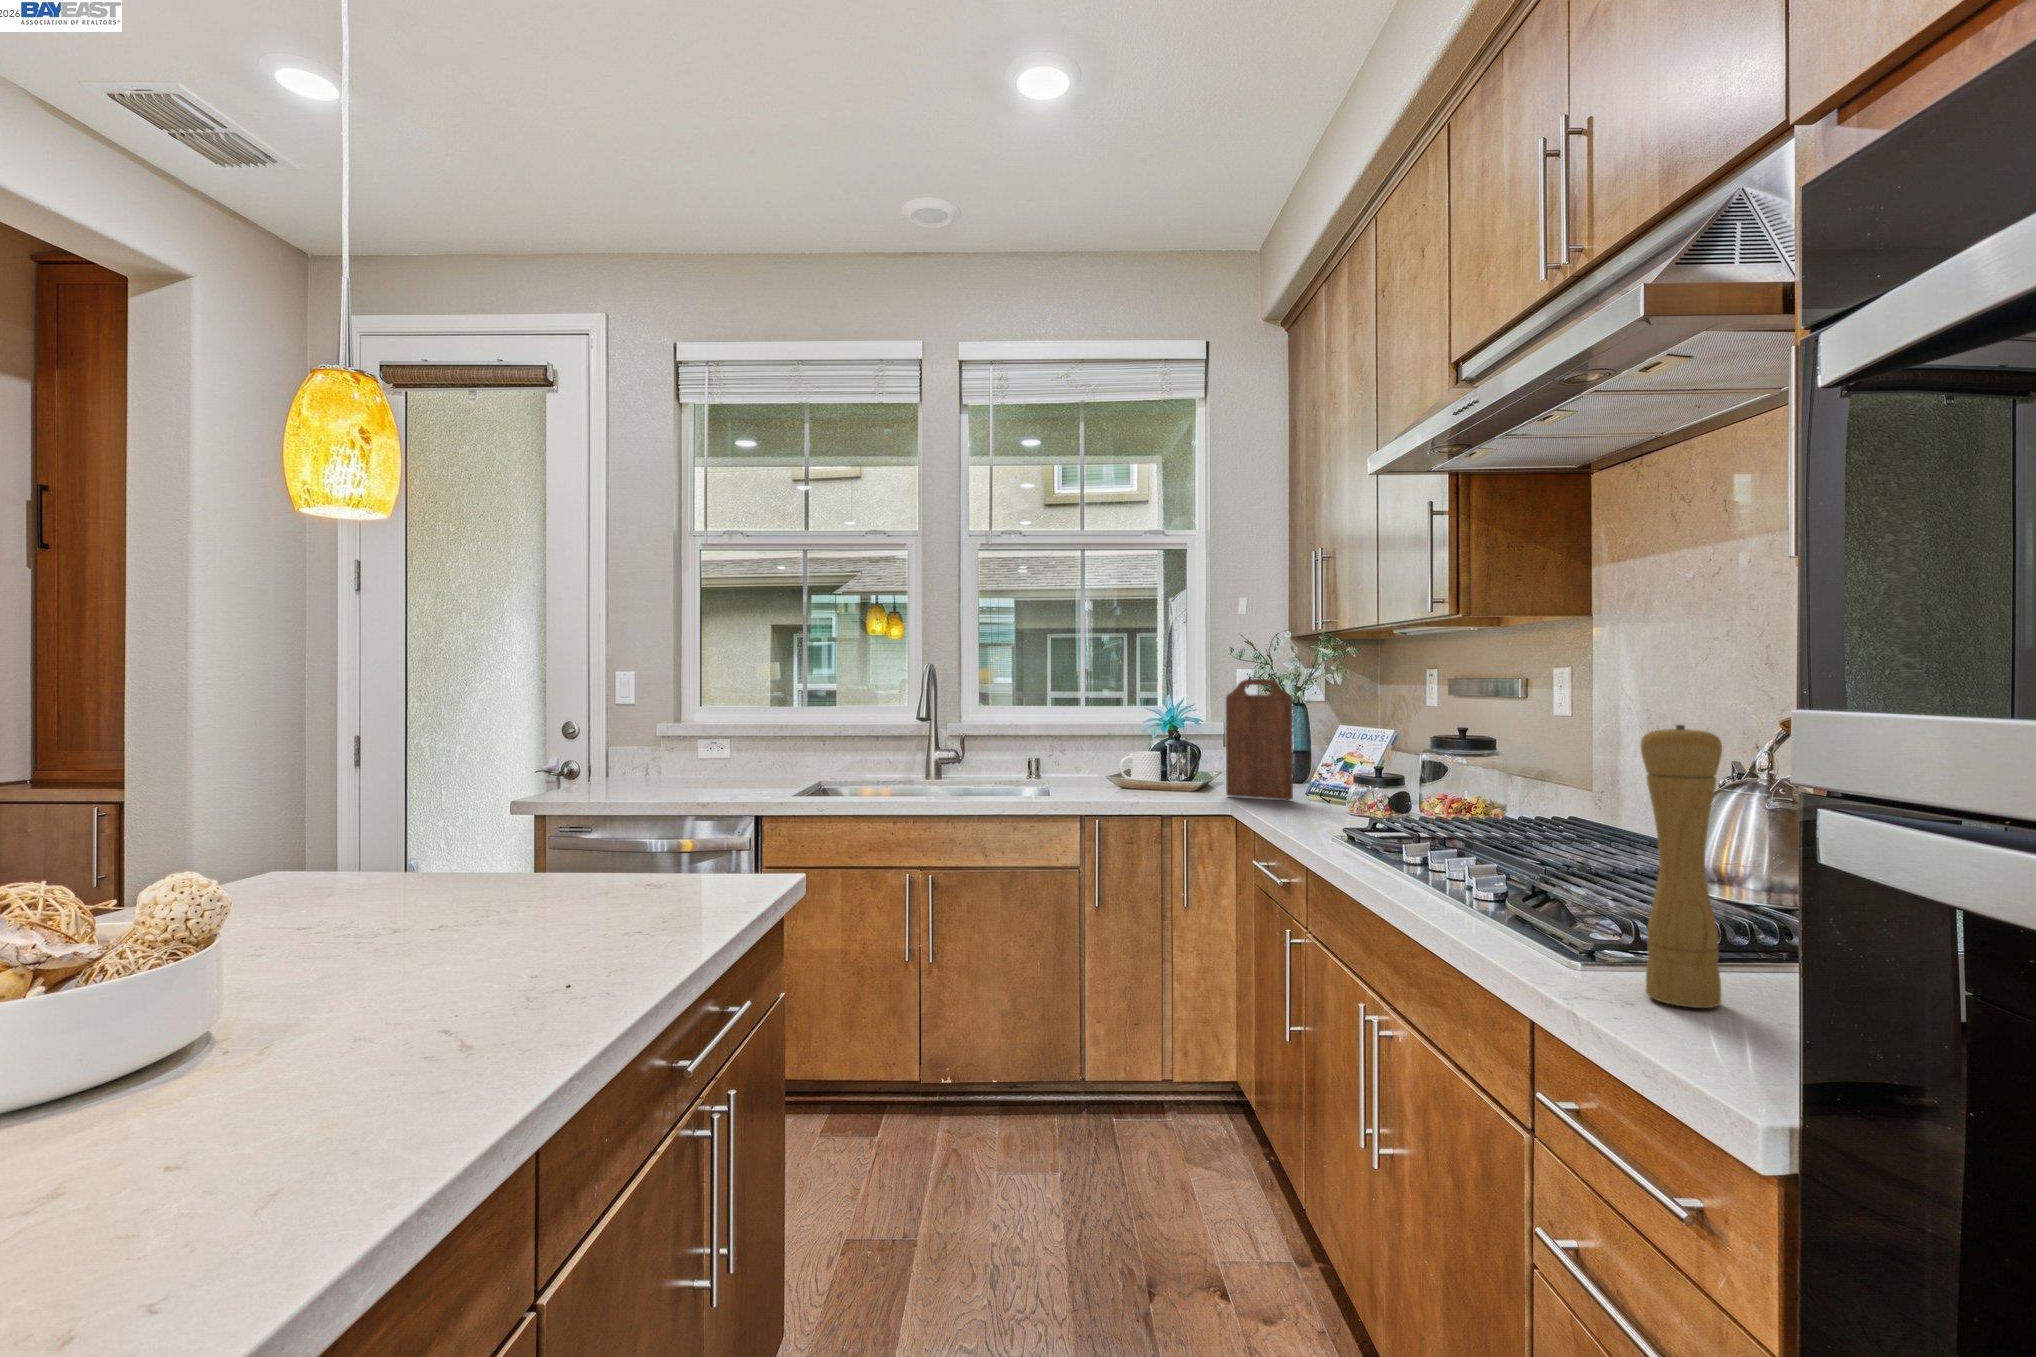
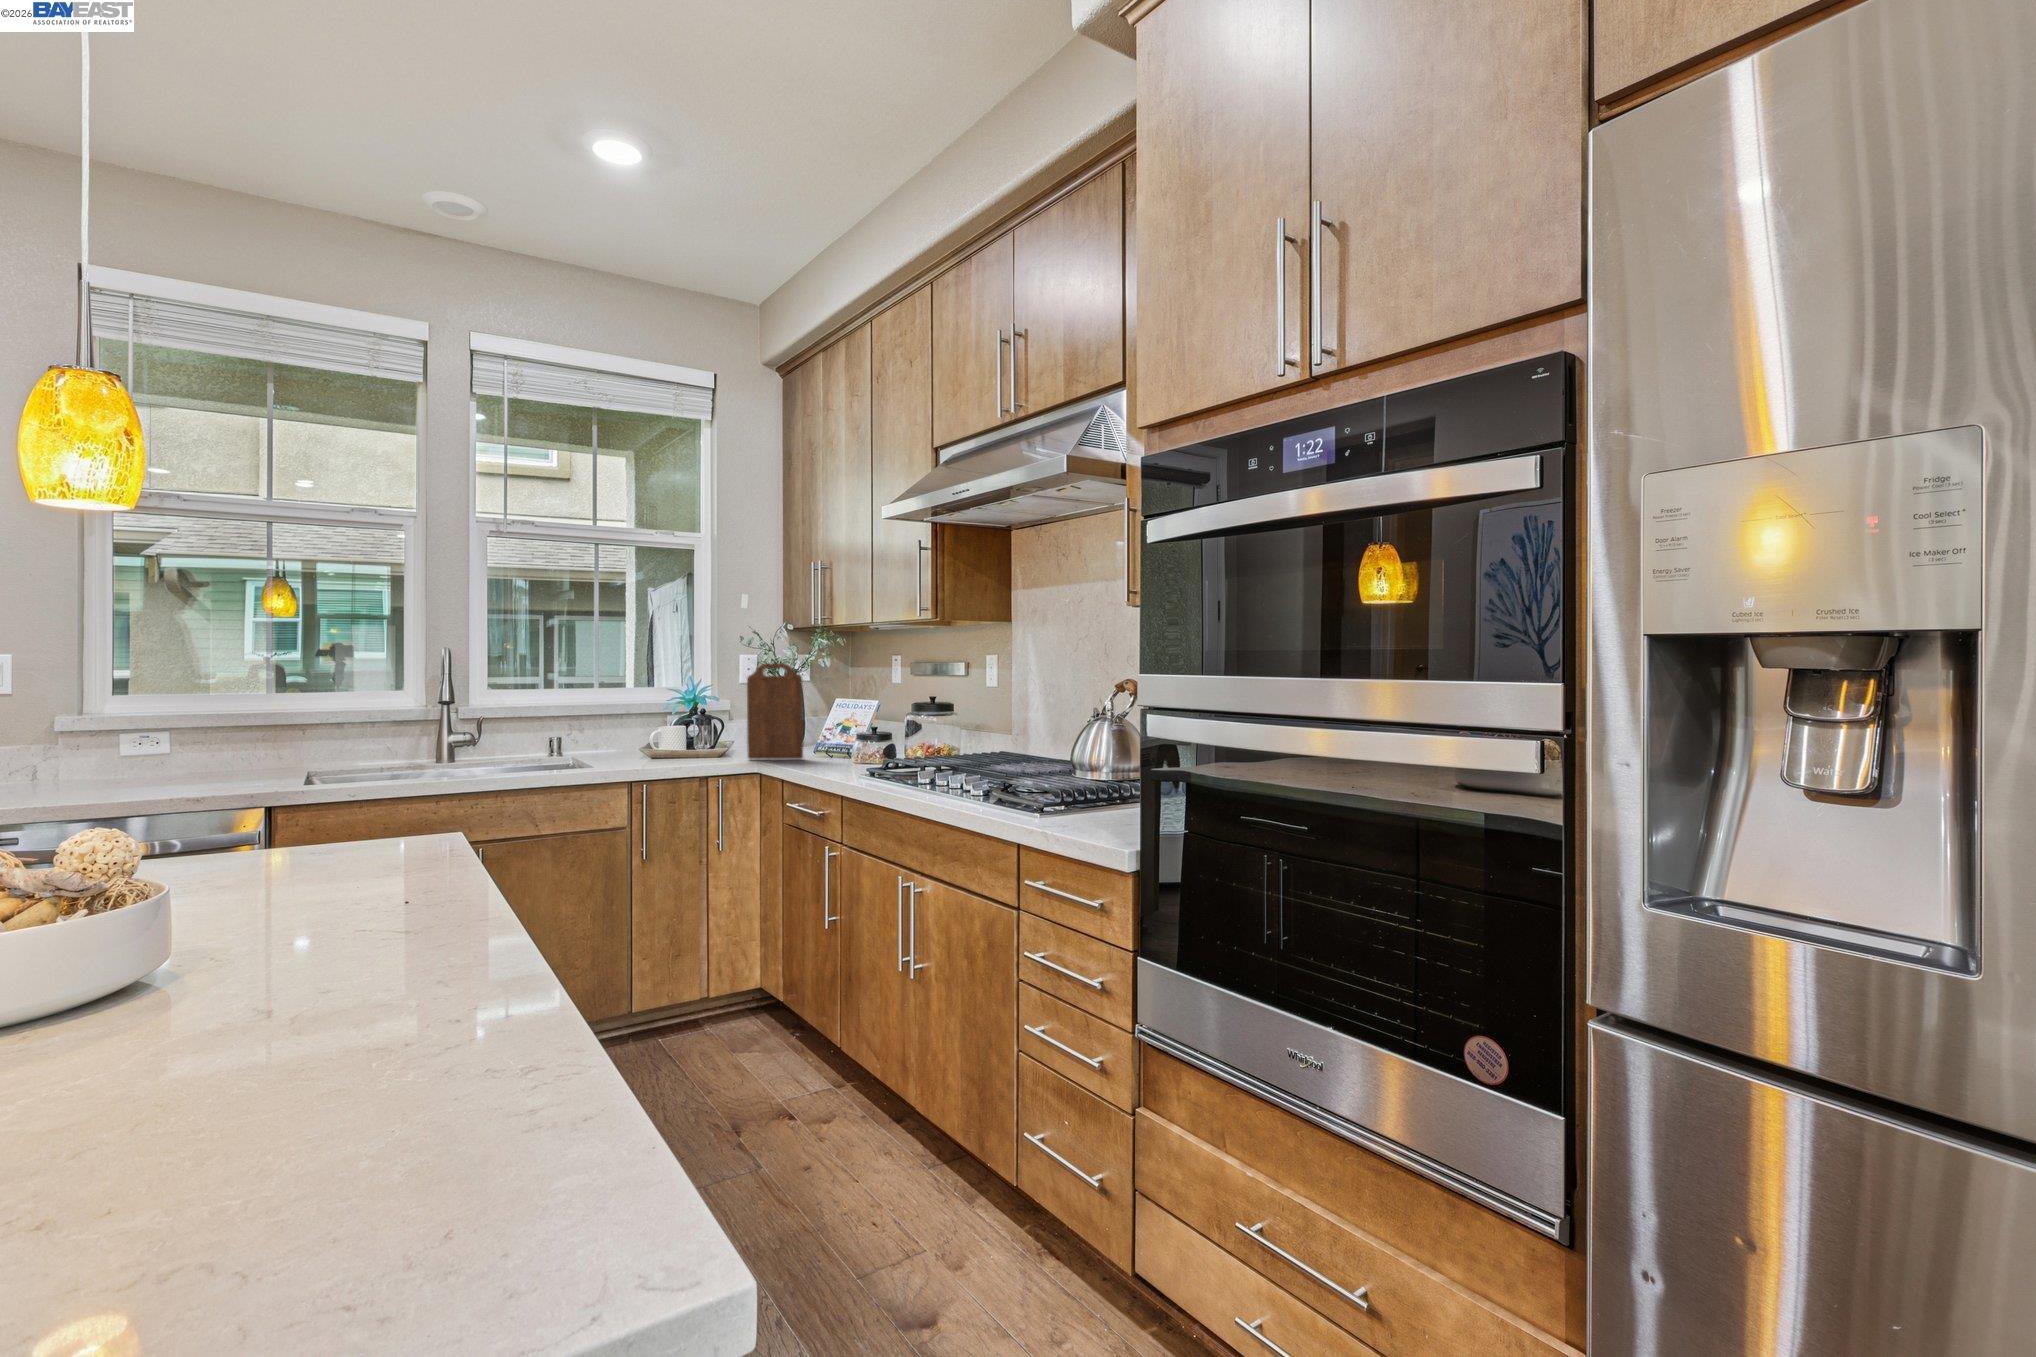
pepper mill: present [1641,725,1722,1008] -> none [1067,684,1101,823]

